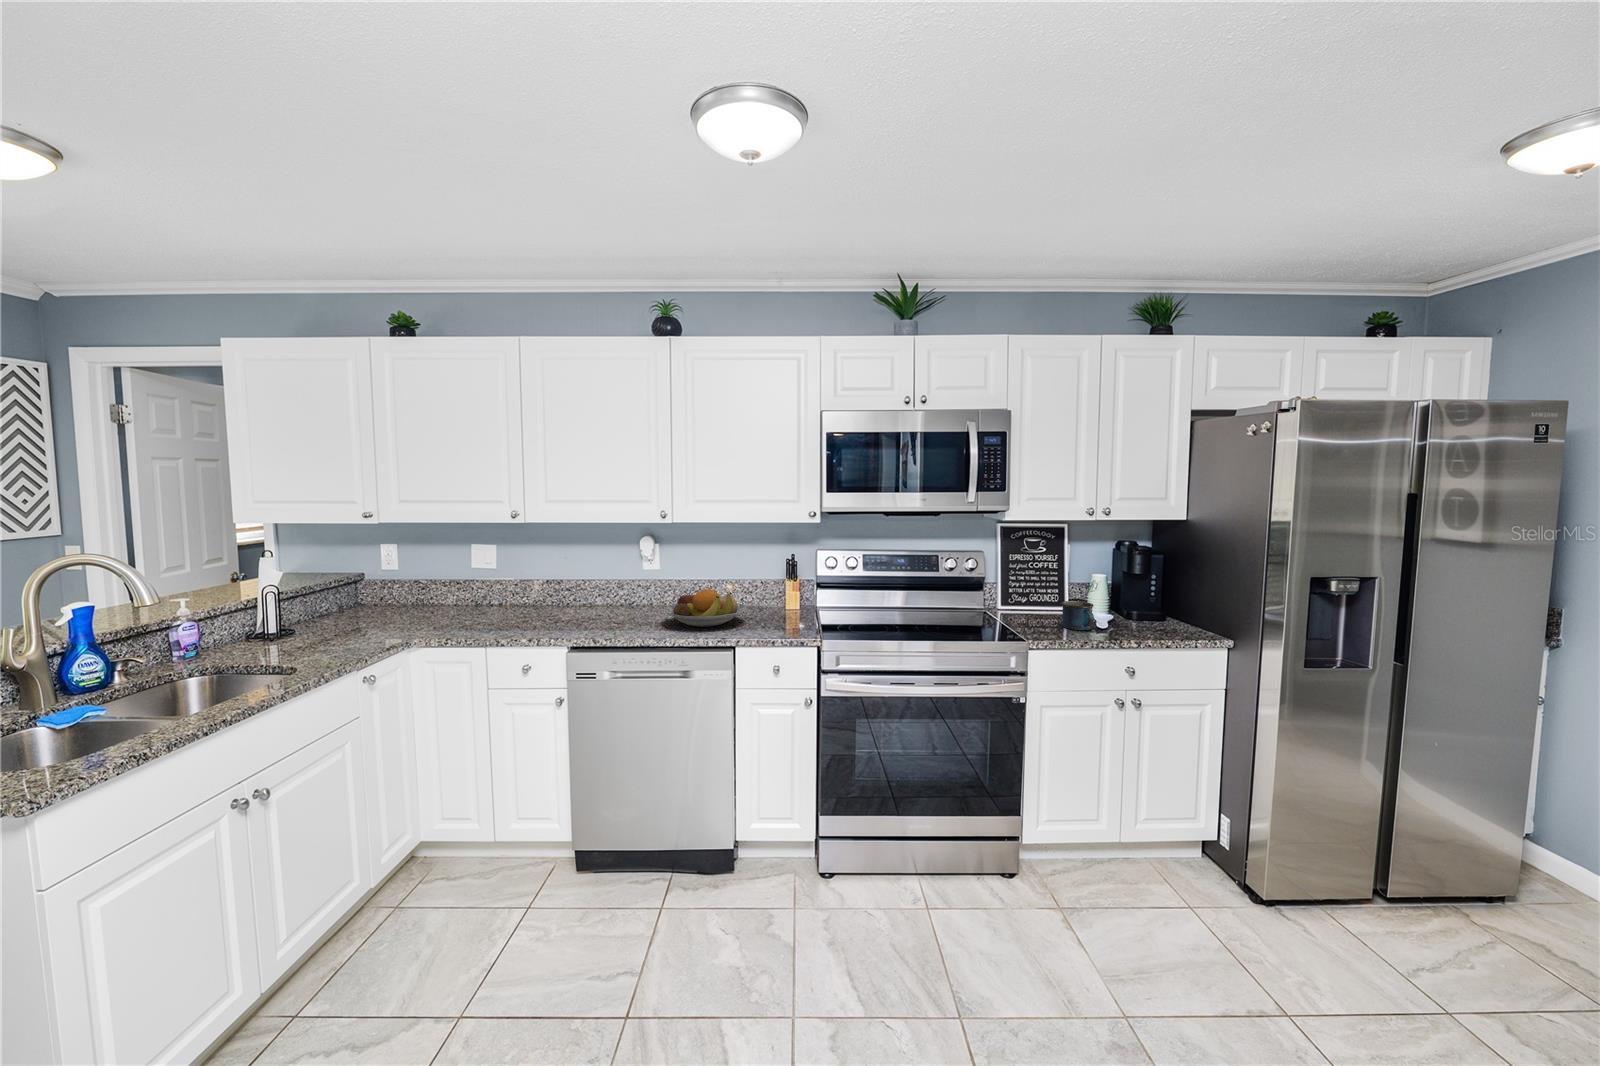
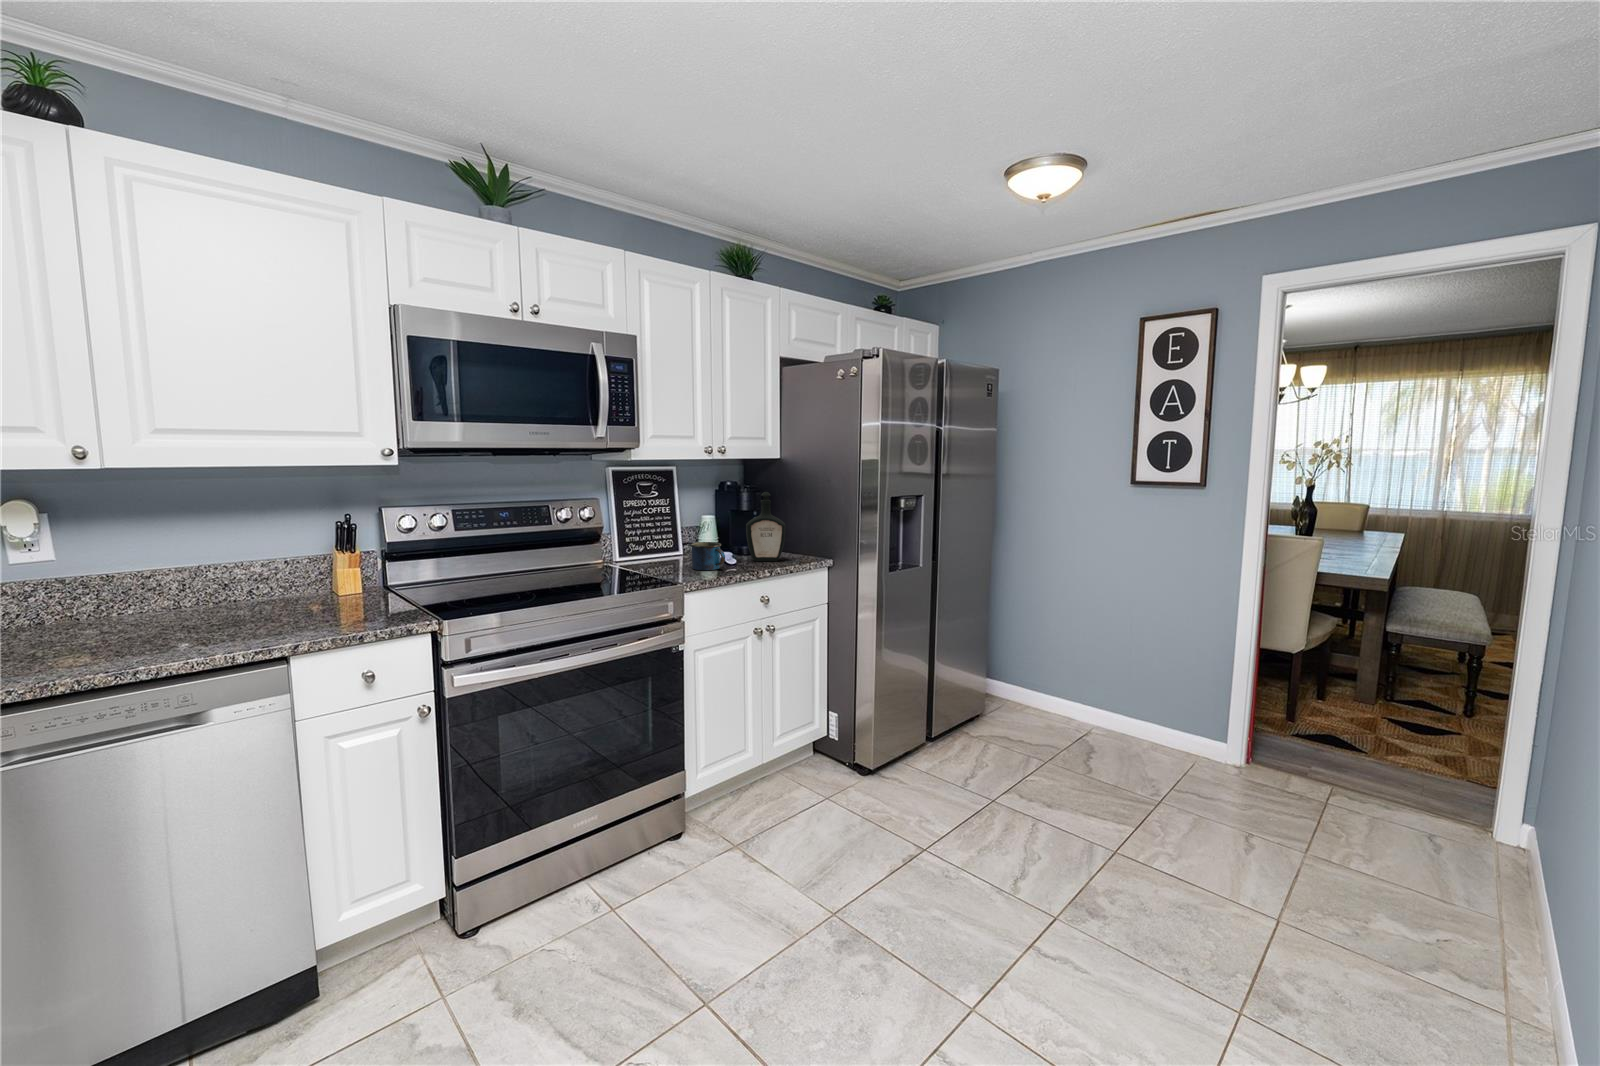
bottle: none [1132,556,1179,631] -> present [746,492,786,561]
fruit bowl: present [664,589,746,627] -> none [107,576,284,639]

